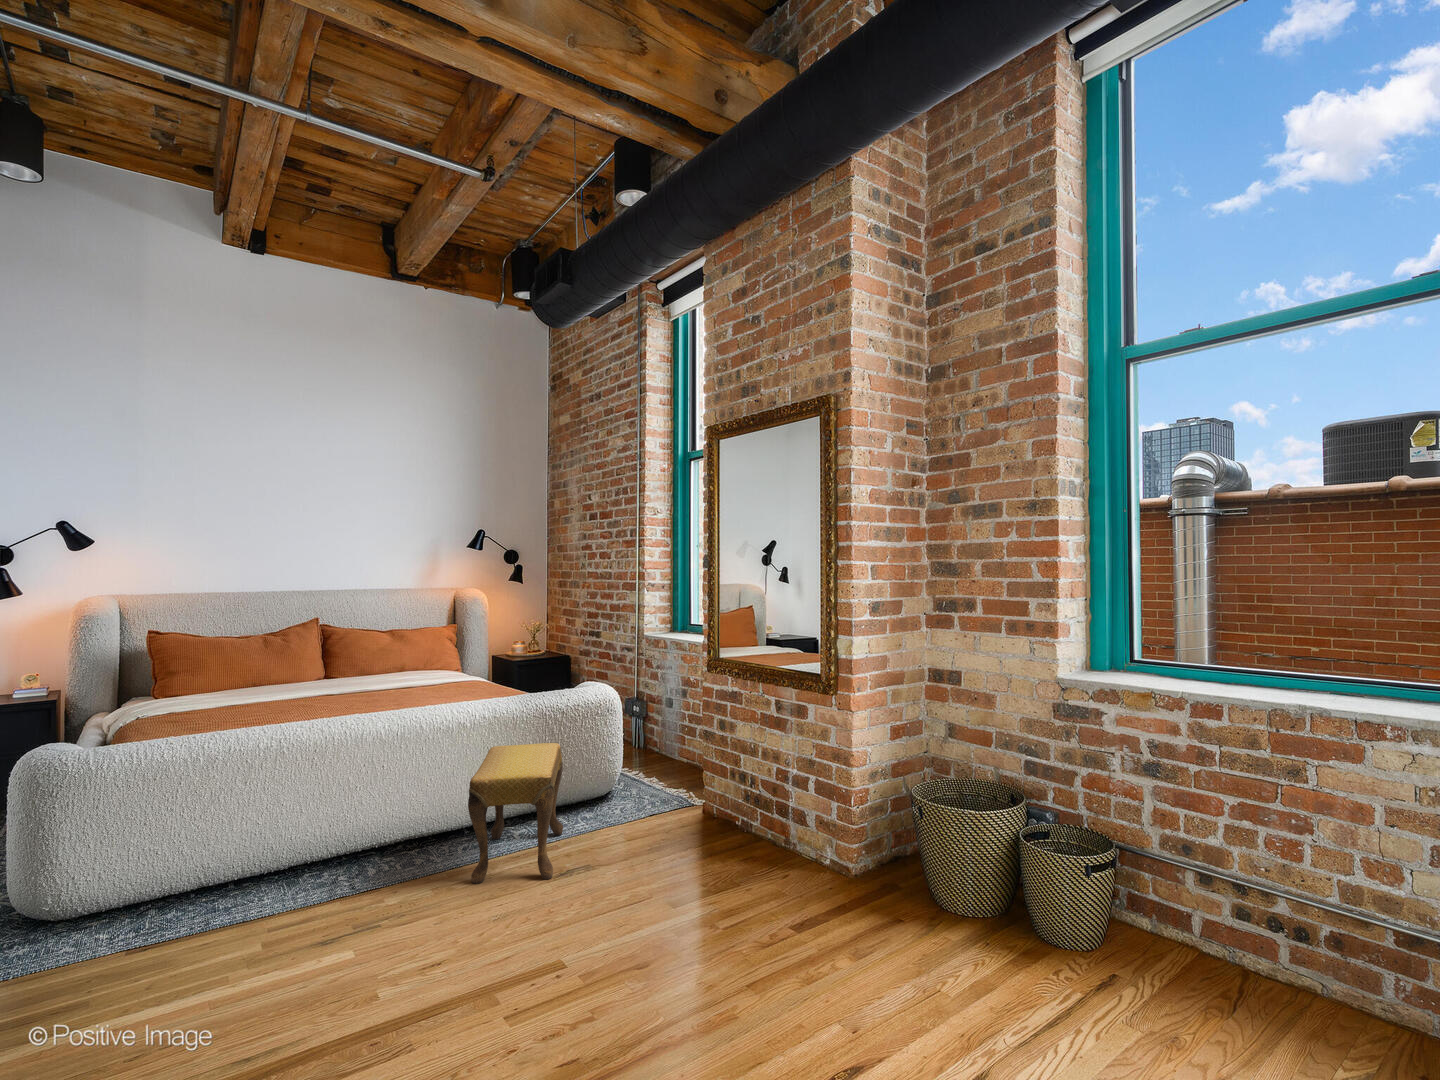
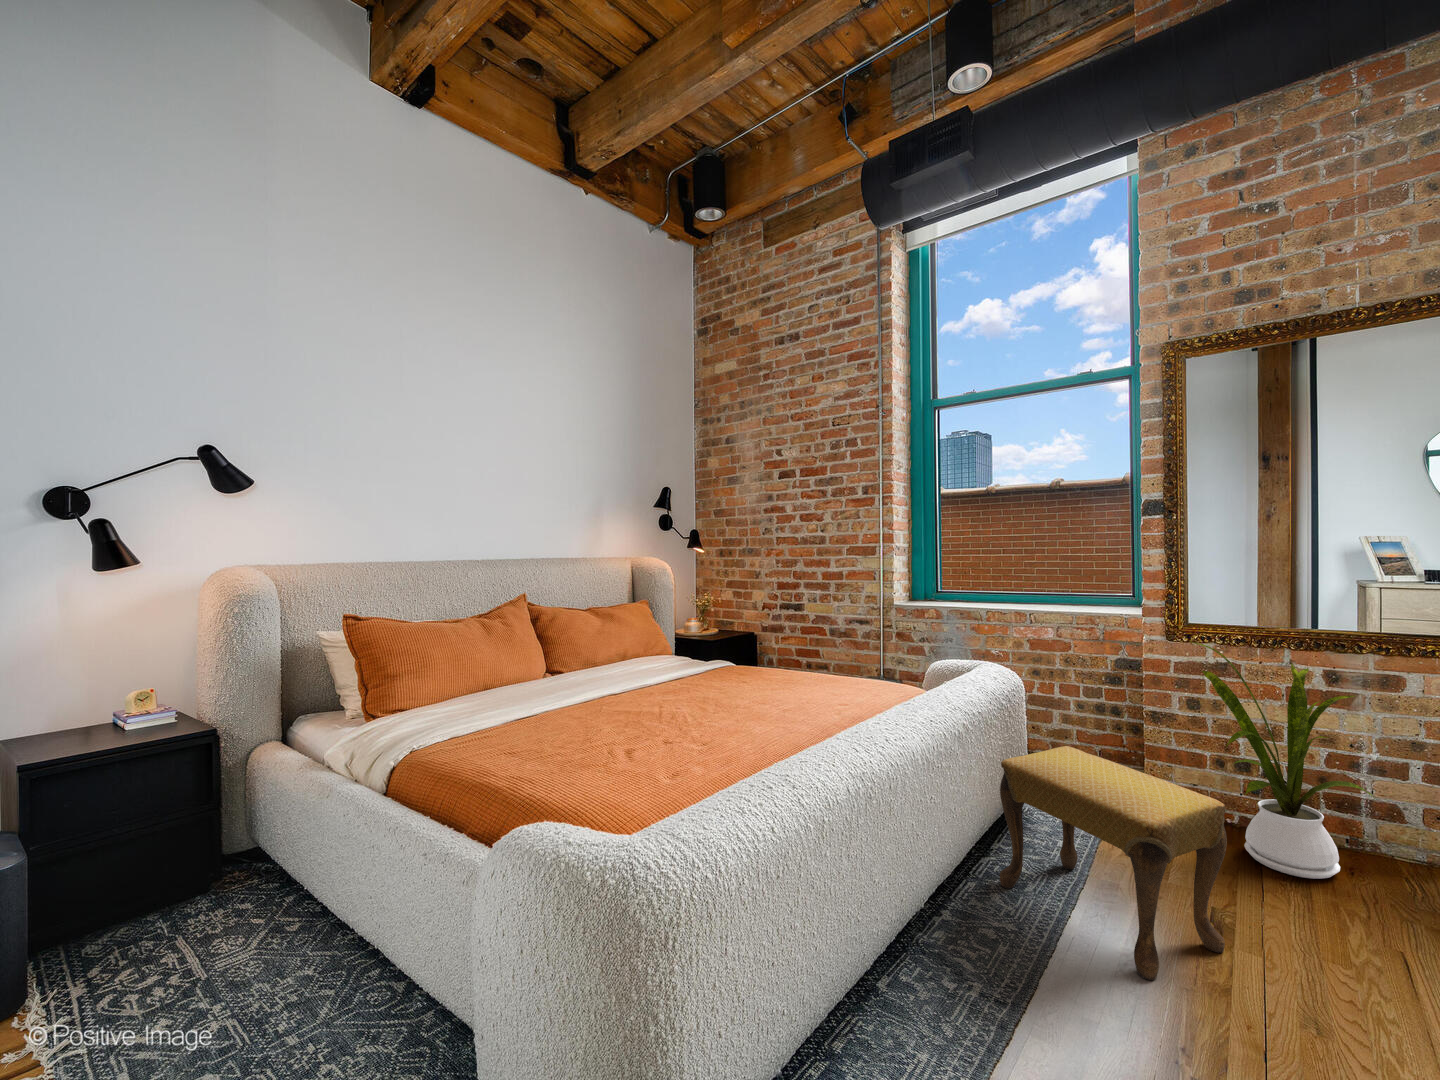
house plant: none [677,671,761,858] -> present [1192,642,1375,879]

